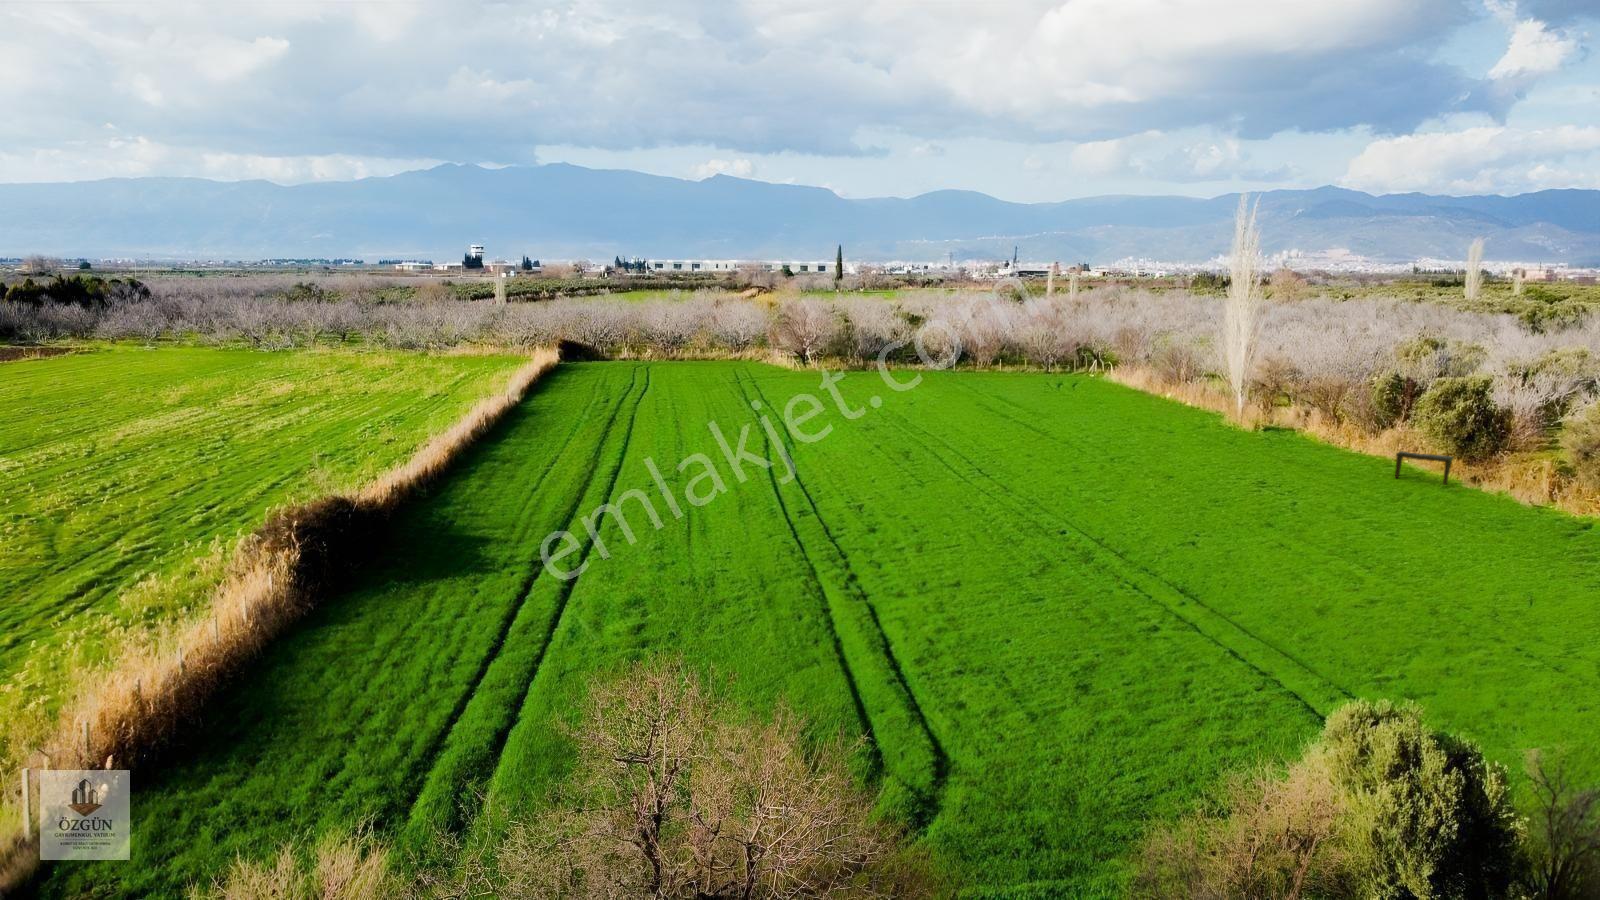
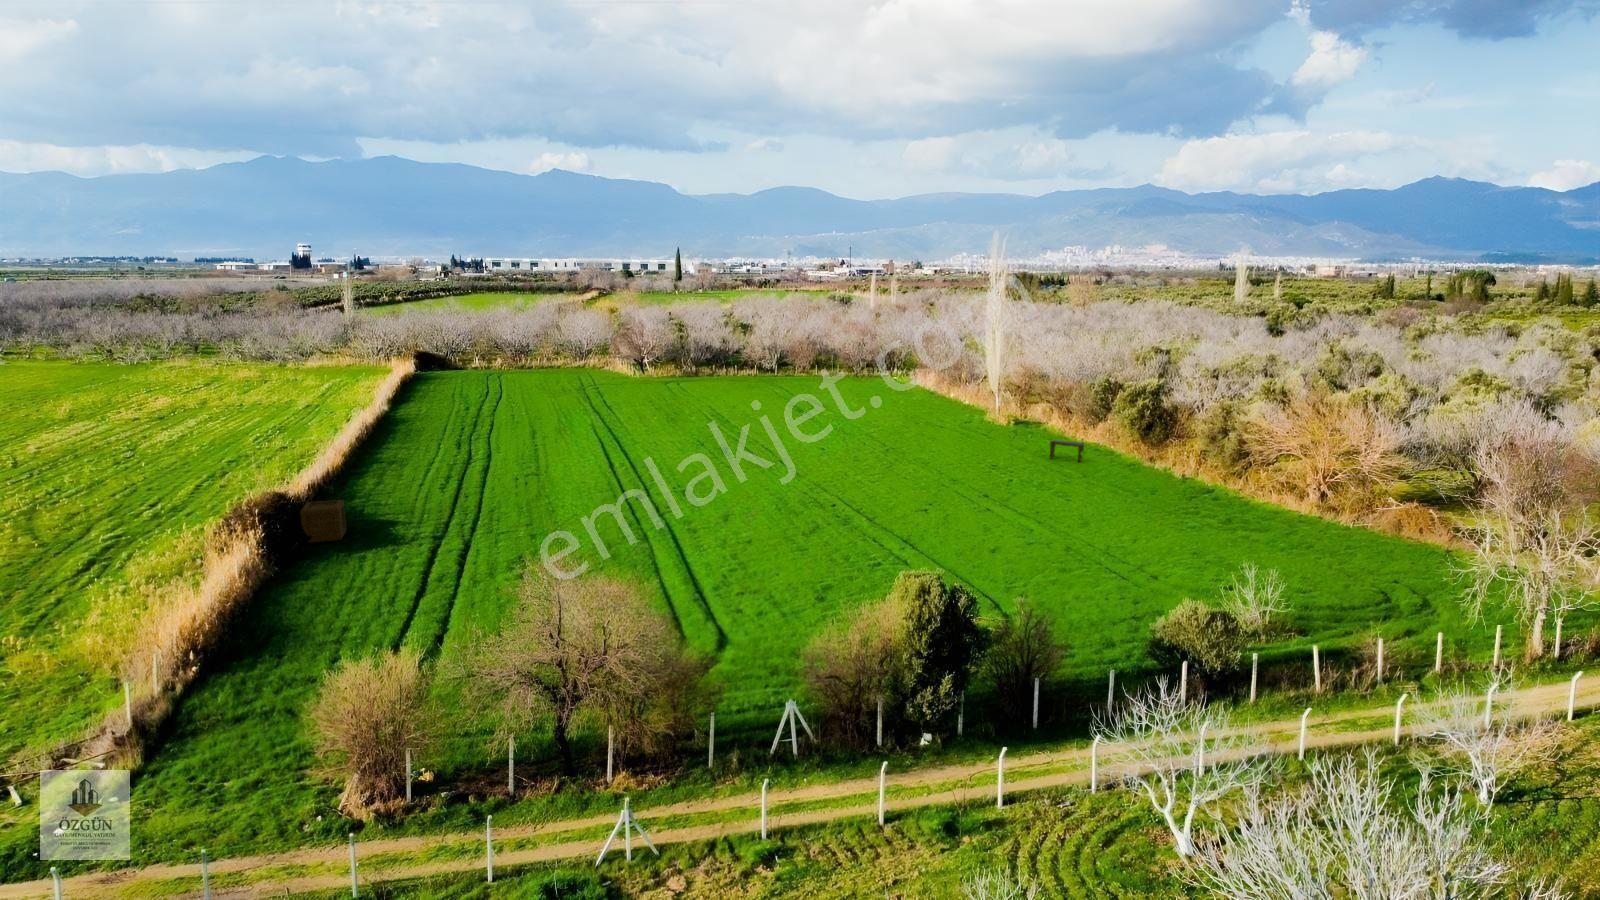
wooden crate: none [361,508,424,565] -> present [300,500,346,543]

